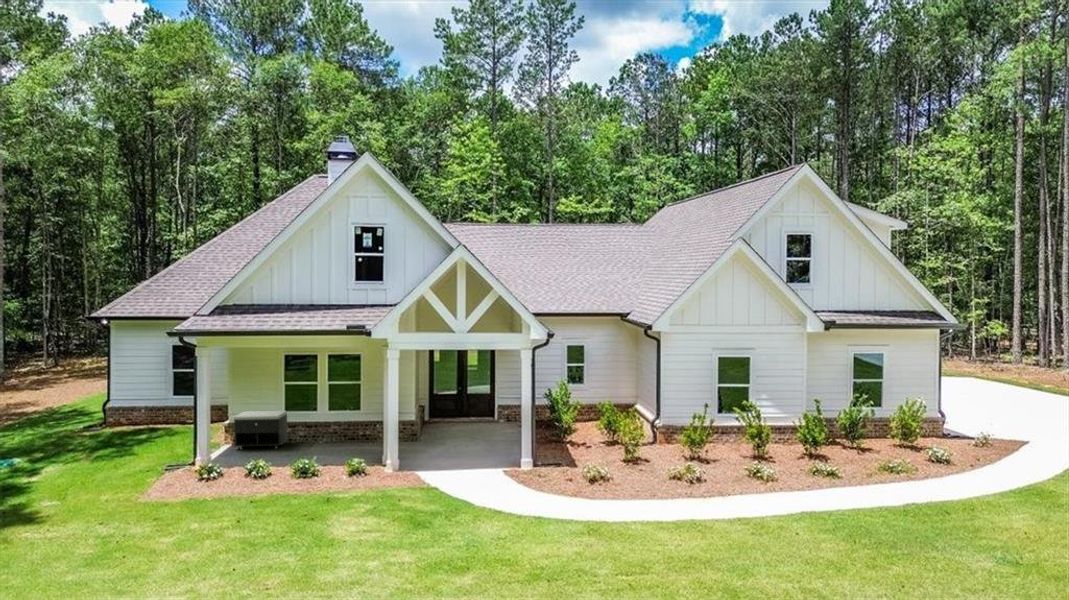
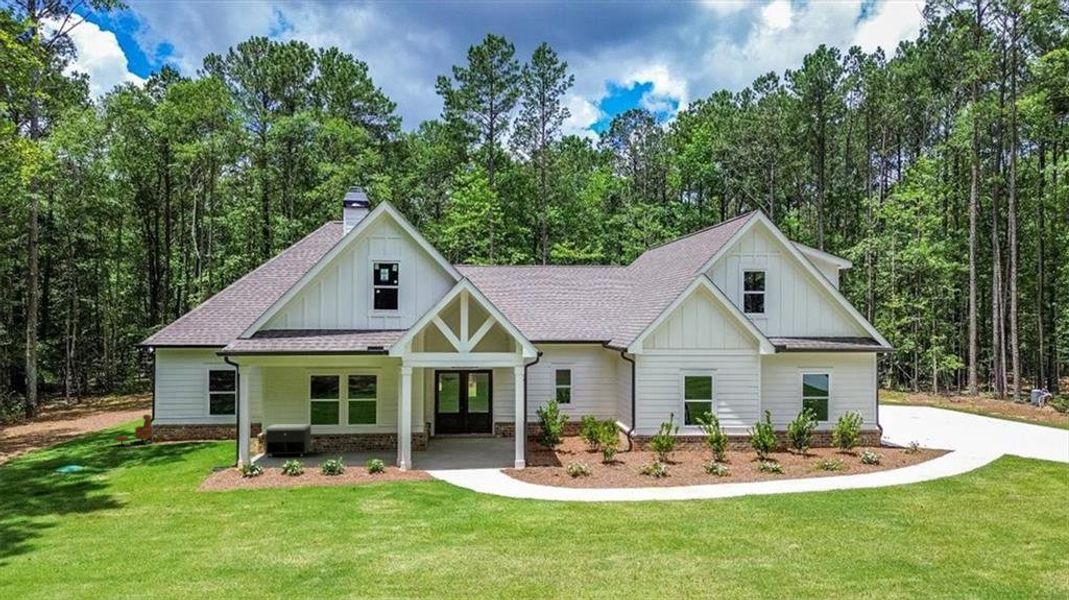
lounge chair: none [65,396,113,436] -> present [113,415,151,447]

